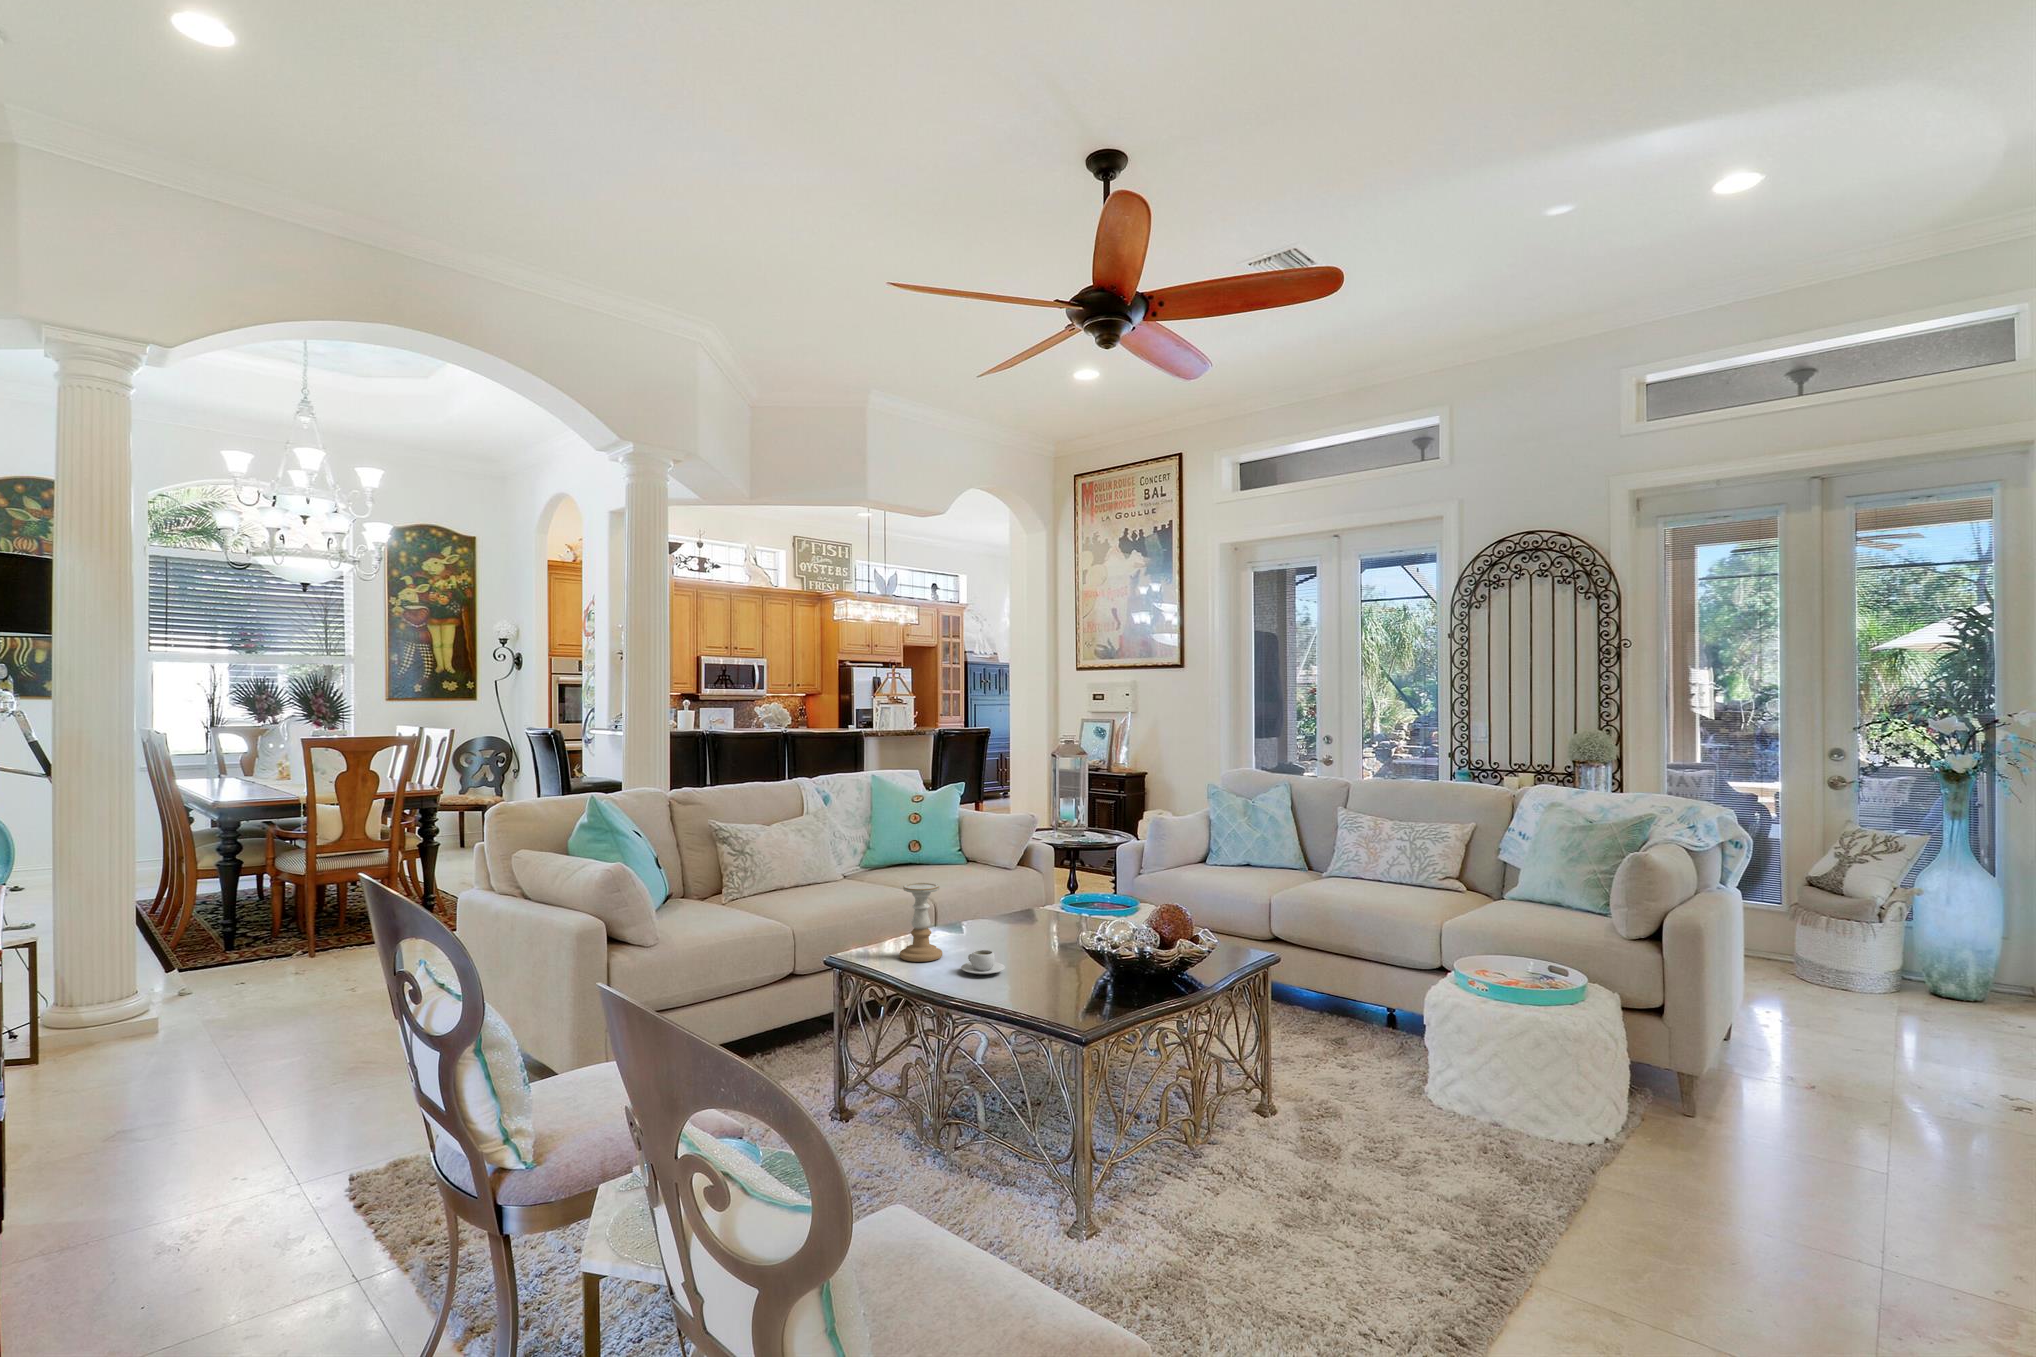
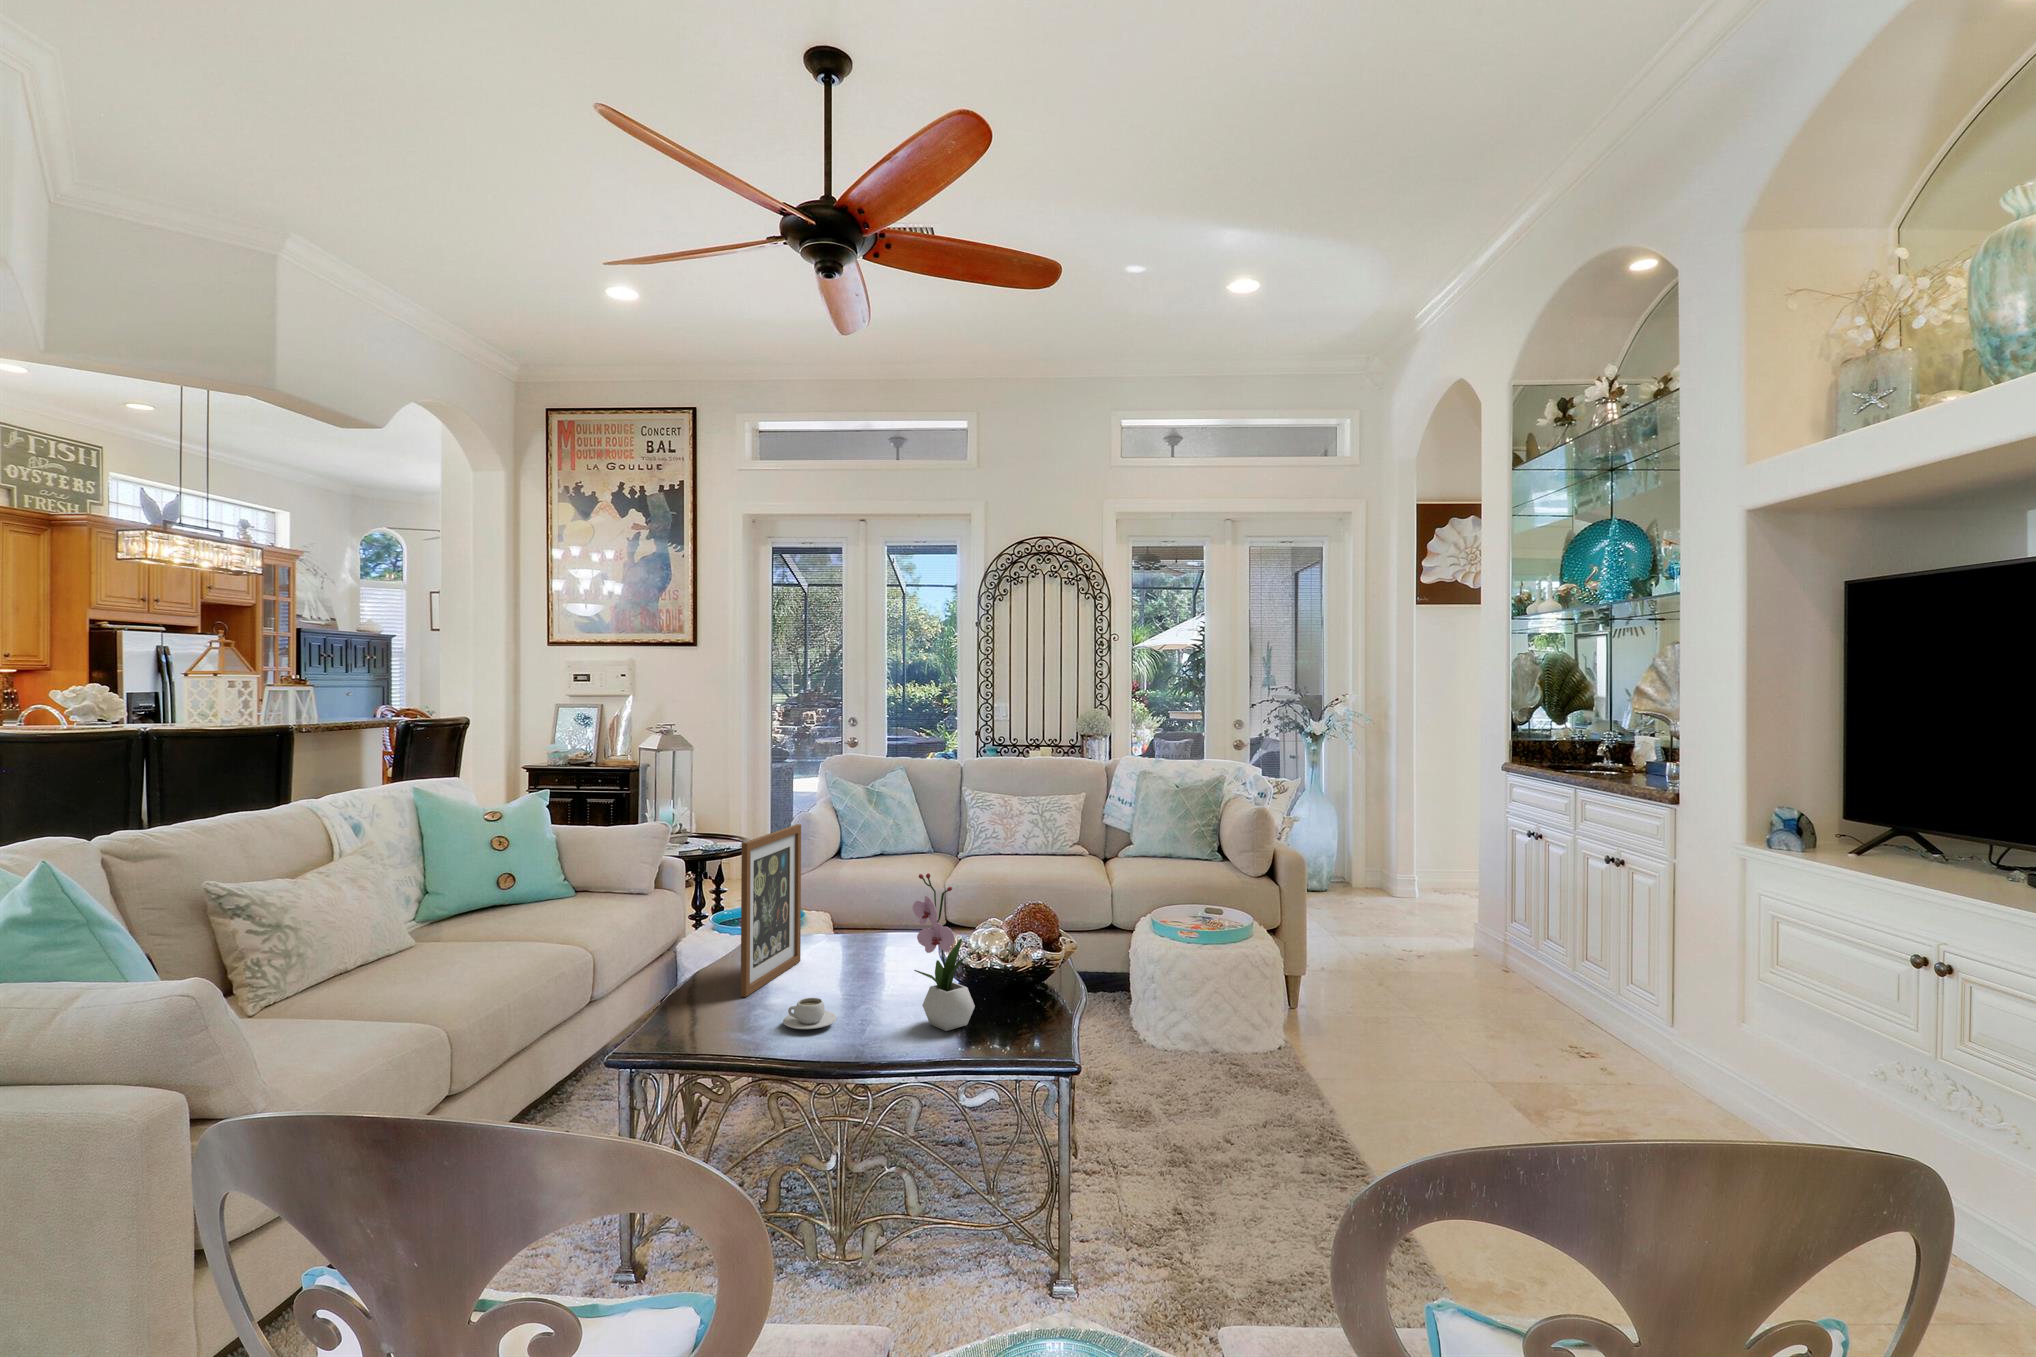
picture frame: none [969,812,1051,947] -> present [741,824,801,997]
flower arrangement: none [1050,854,1108,997] -> present [913,873,982,1031]
candle holder: present [899,883,942,962] -> none [680,929,736,1032]

